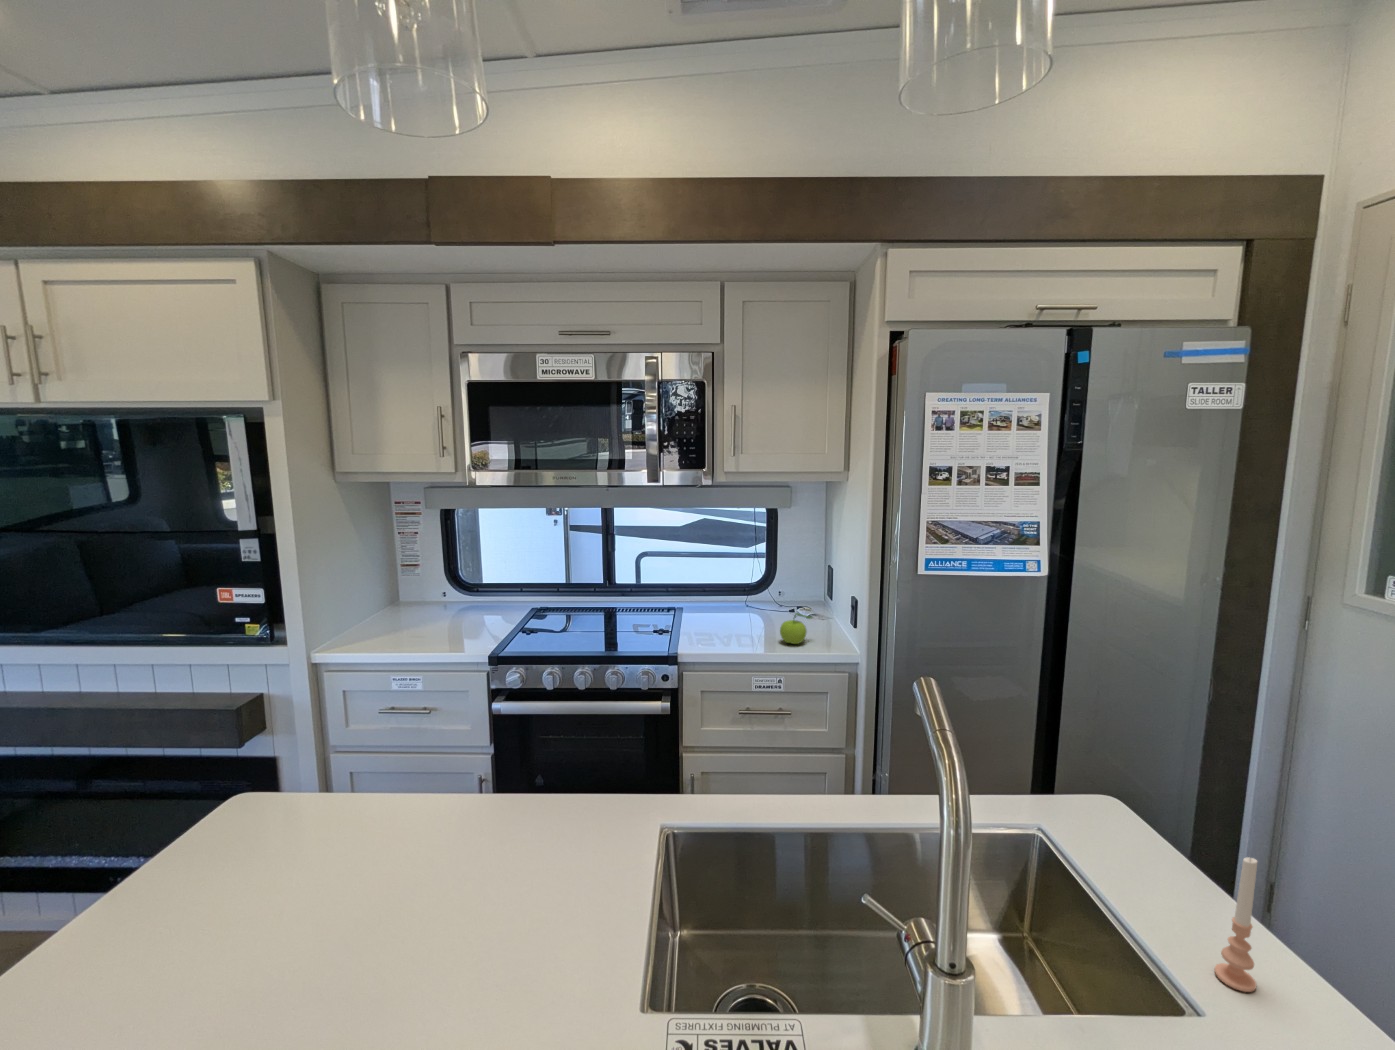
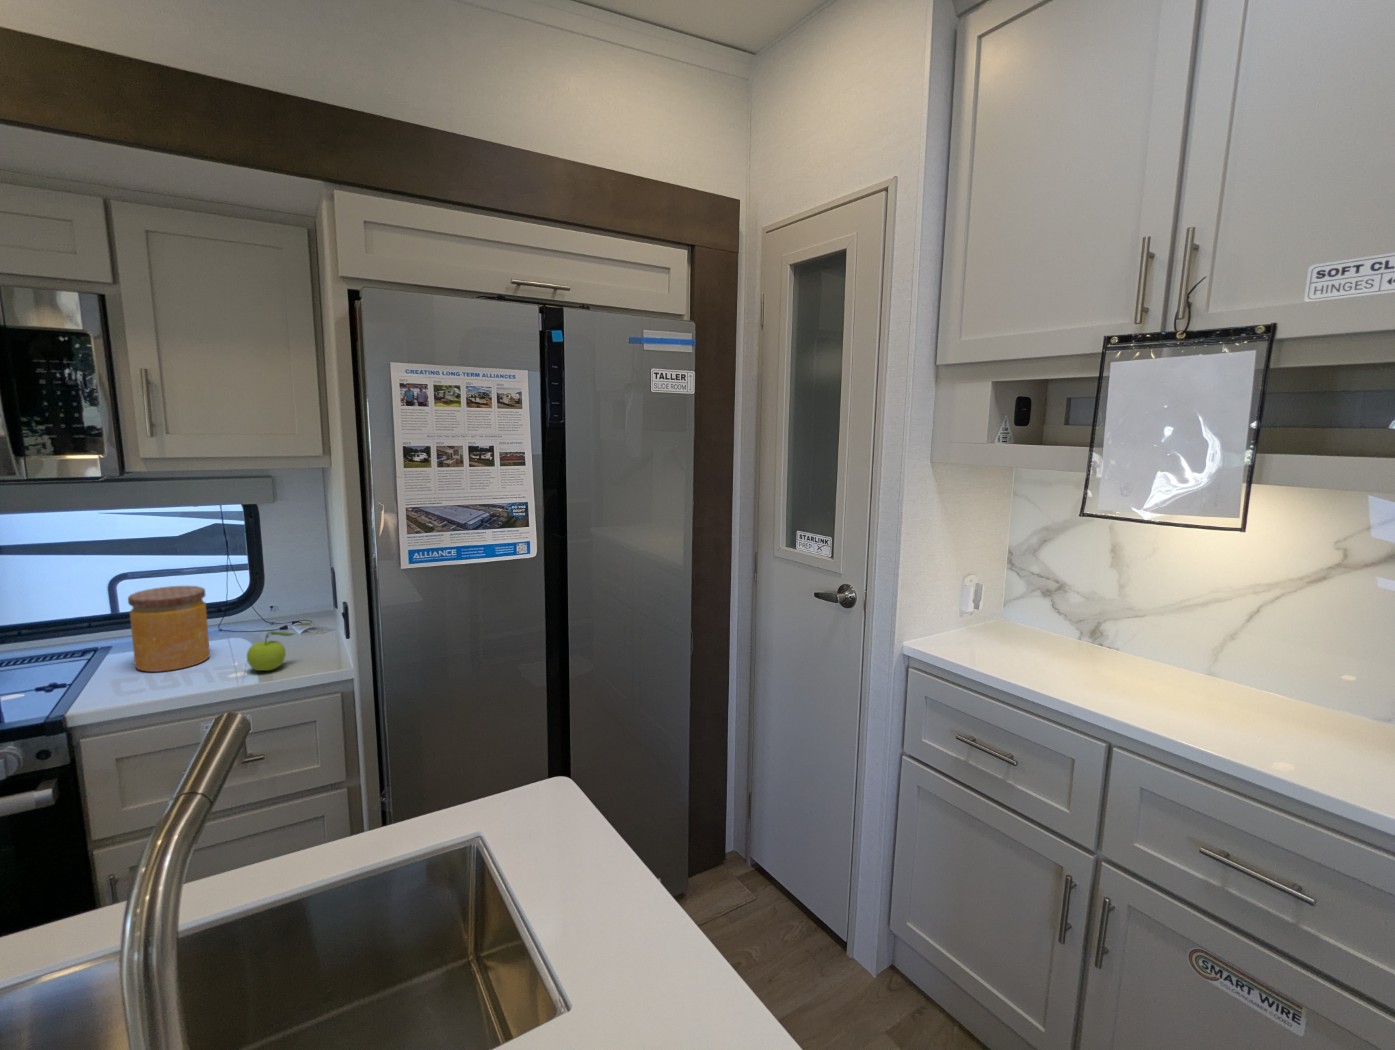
jar: none [704,569,750,632] -> present [128,586,210,672]
candle: present [1214,858,1258,992] -> none [608,826,641,961]

